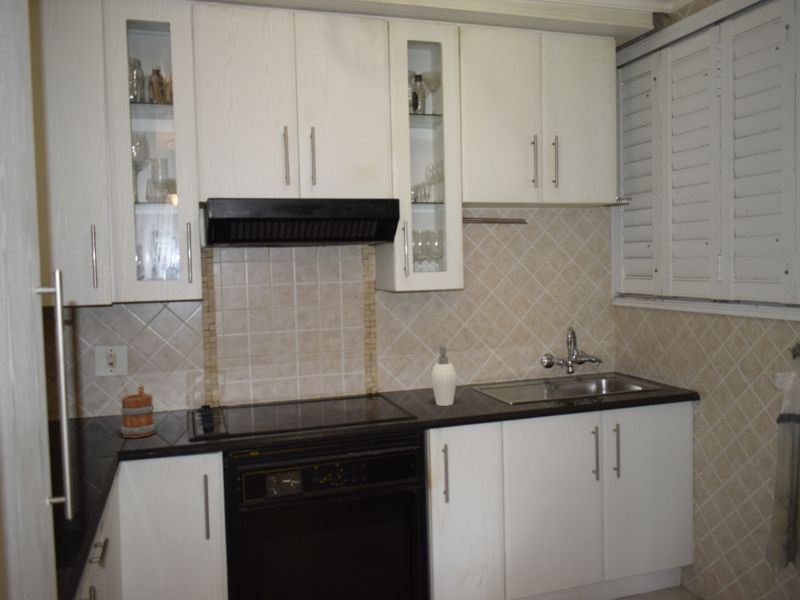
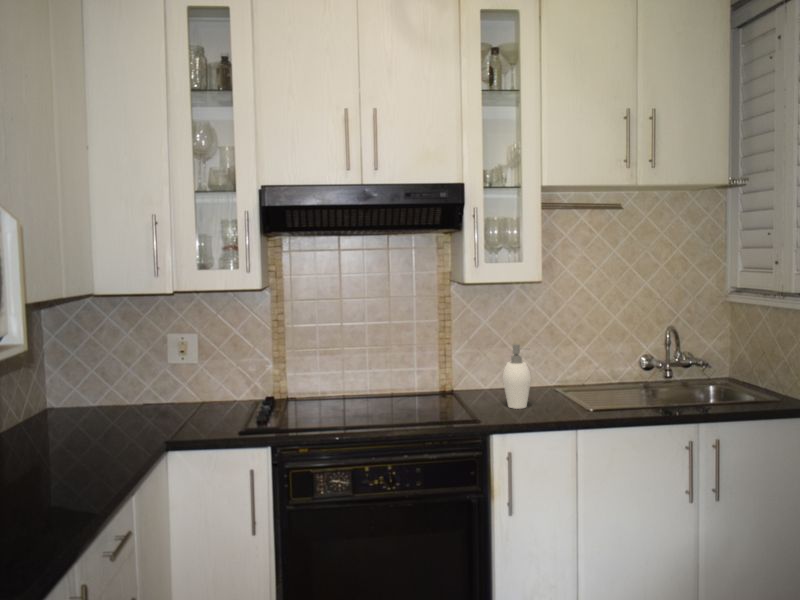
mug: present [121,386,156,438] -> none [180,374,215,427]

